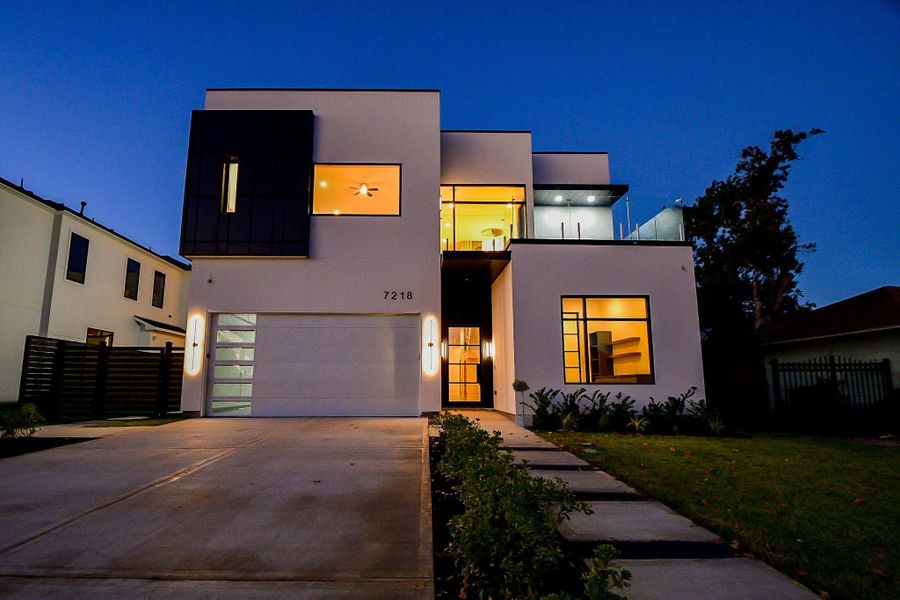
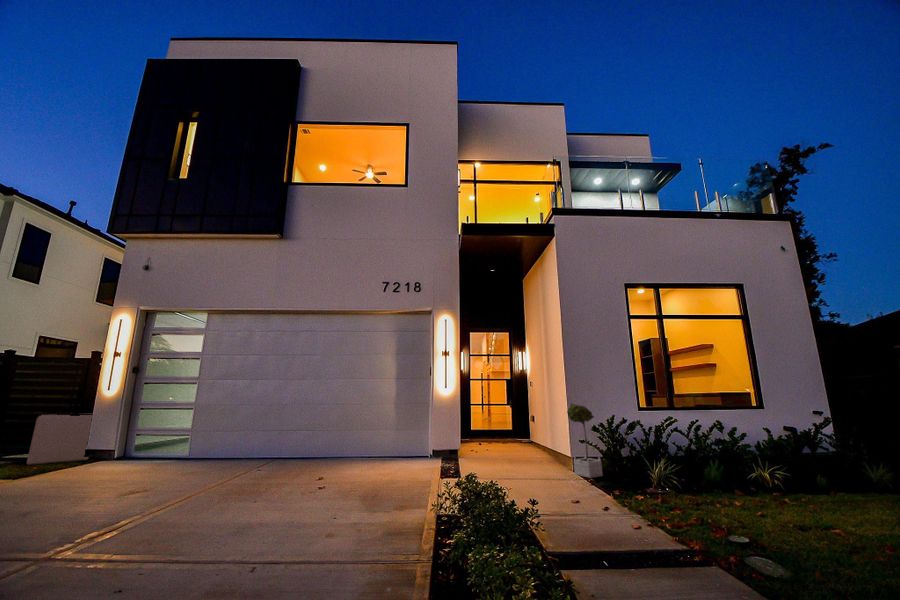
cardboard box: none [140,387,183,420] -> present [27,414,92,465]

